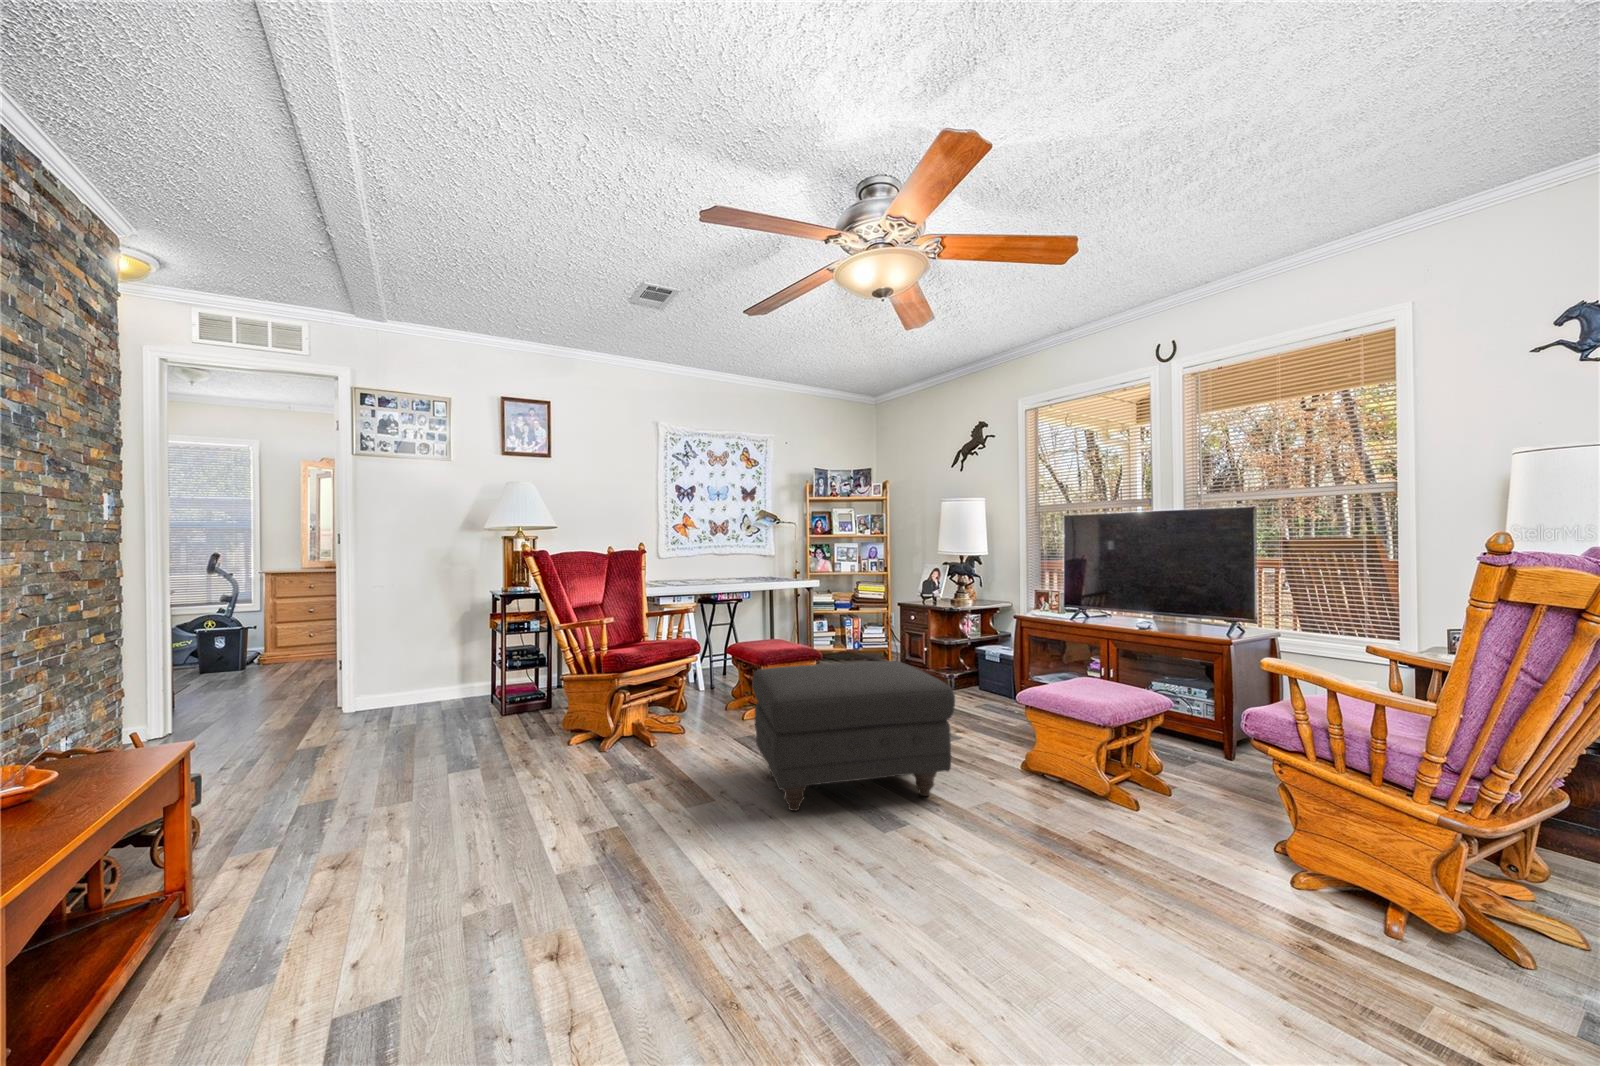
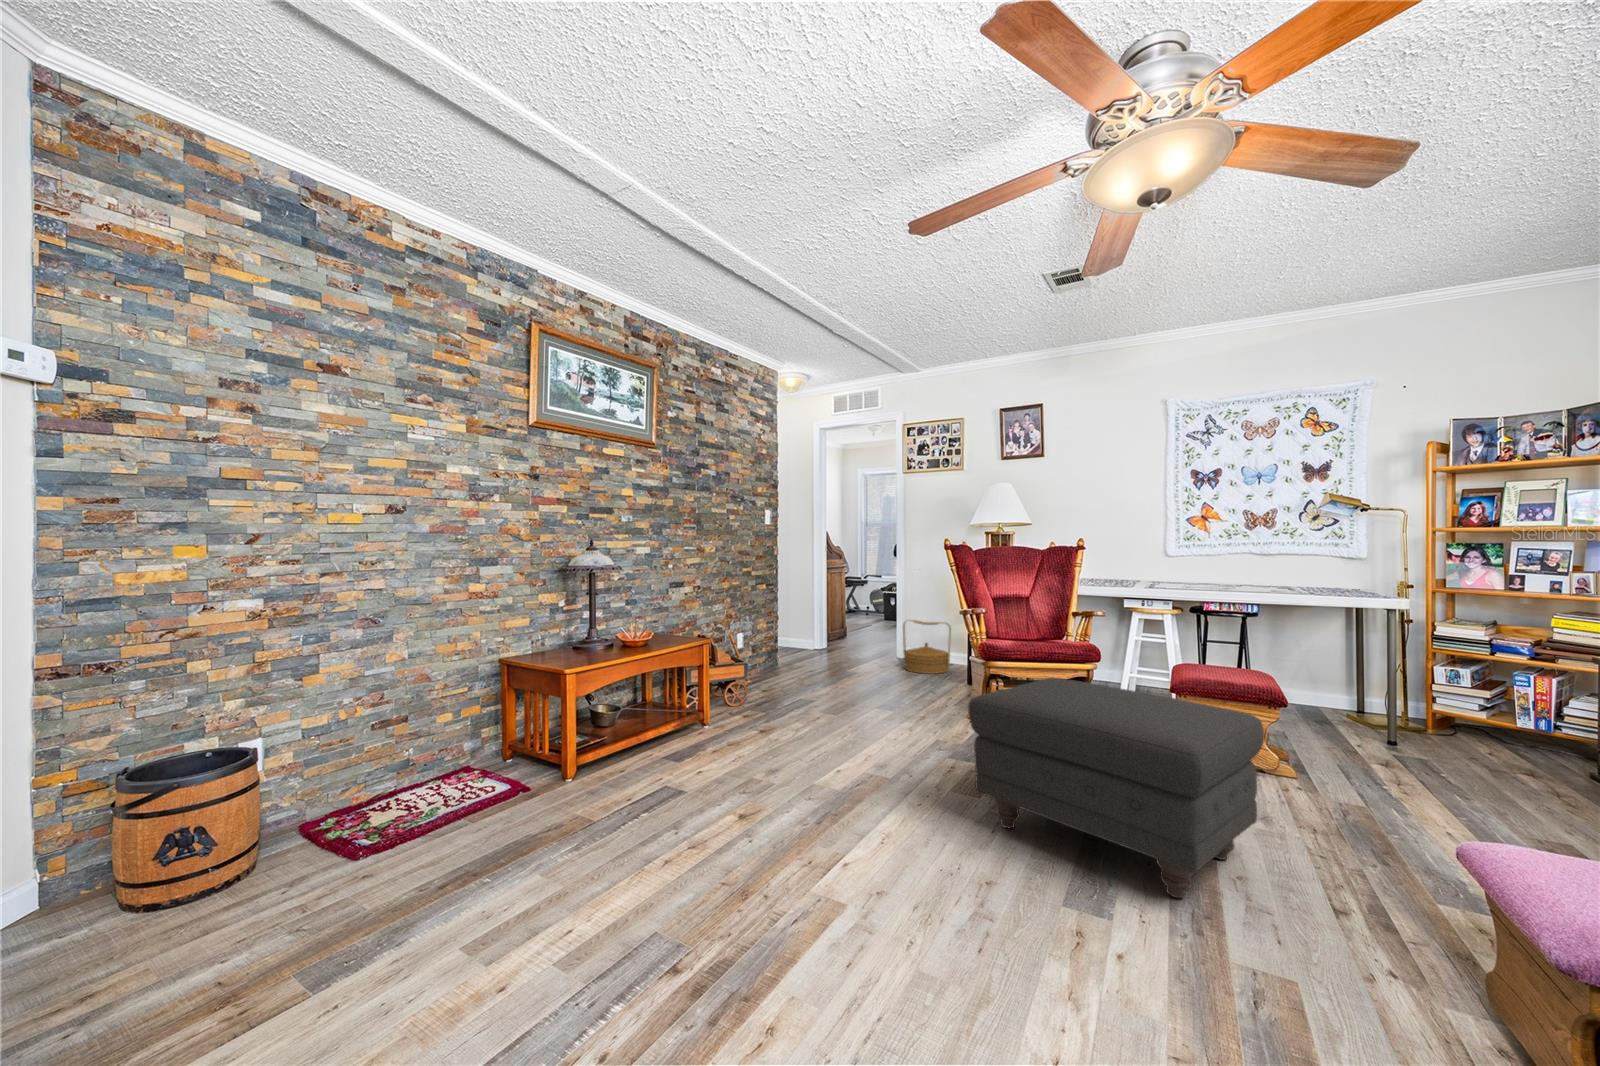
woven basket: none [376,648,451,721] -> present [903,620,951,674]

